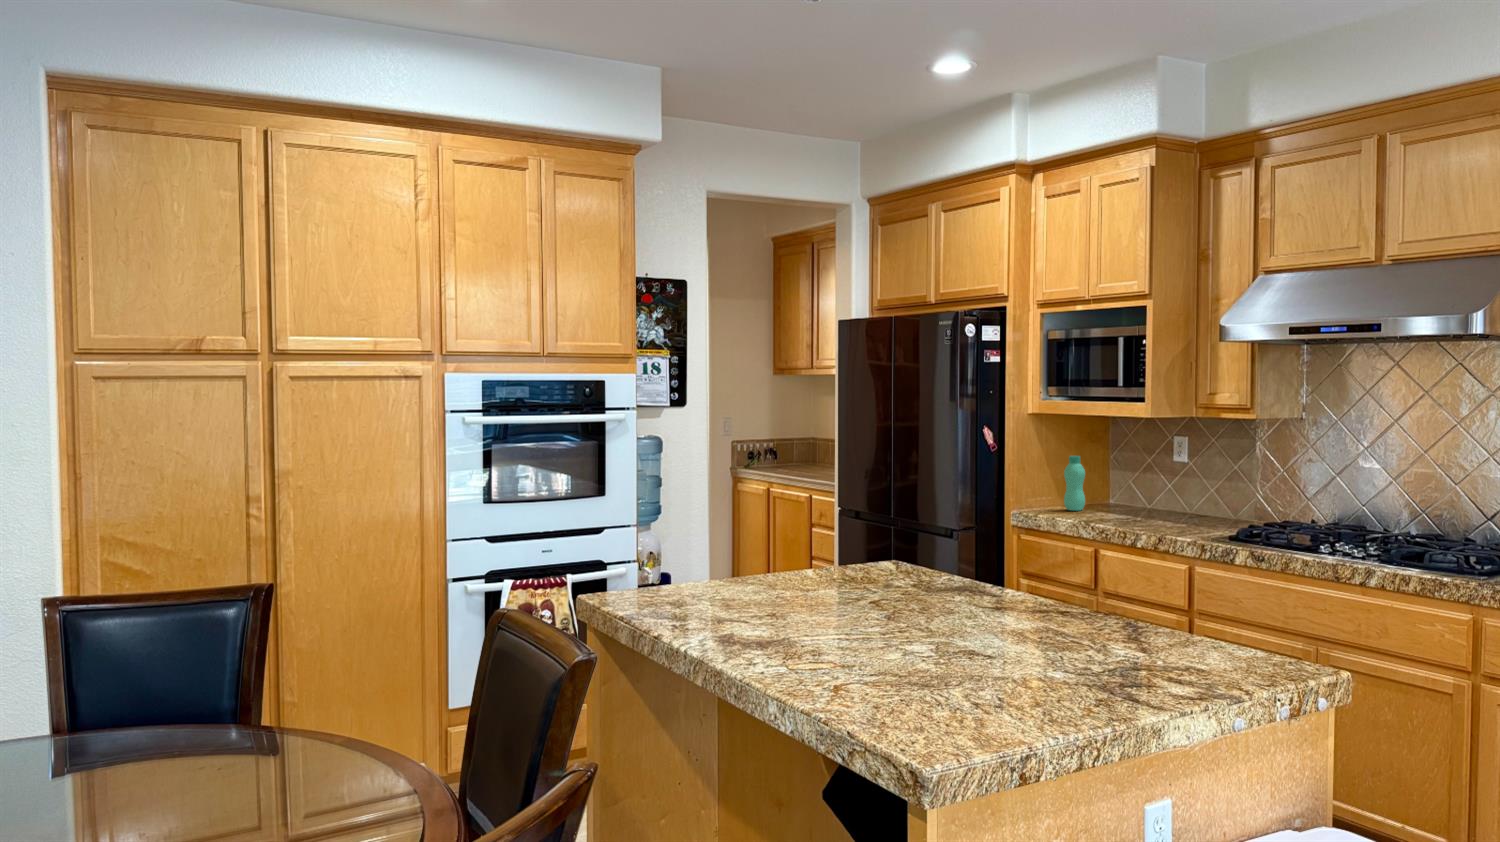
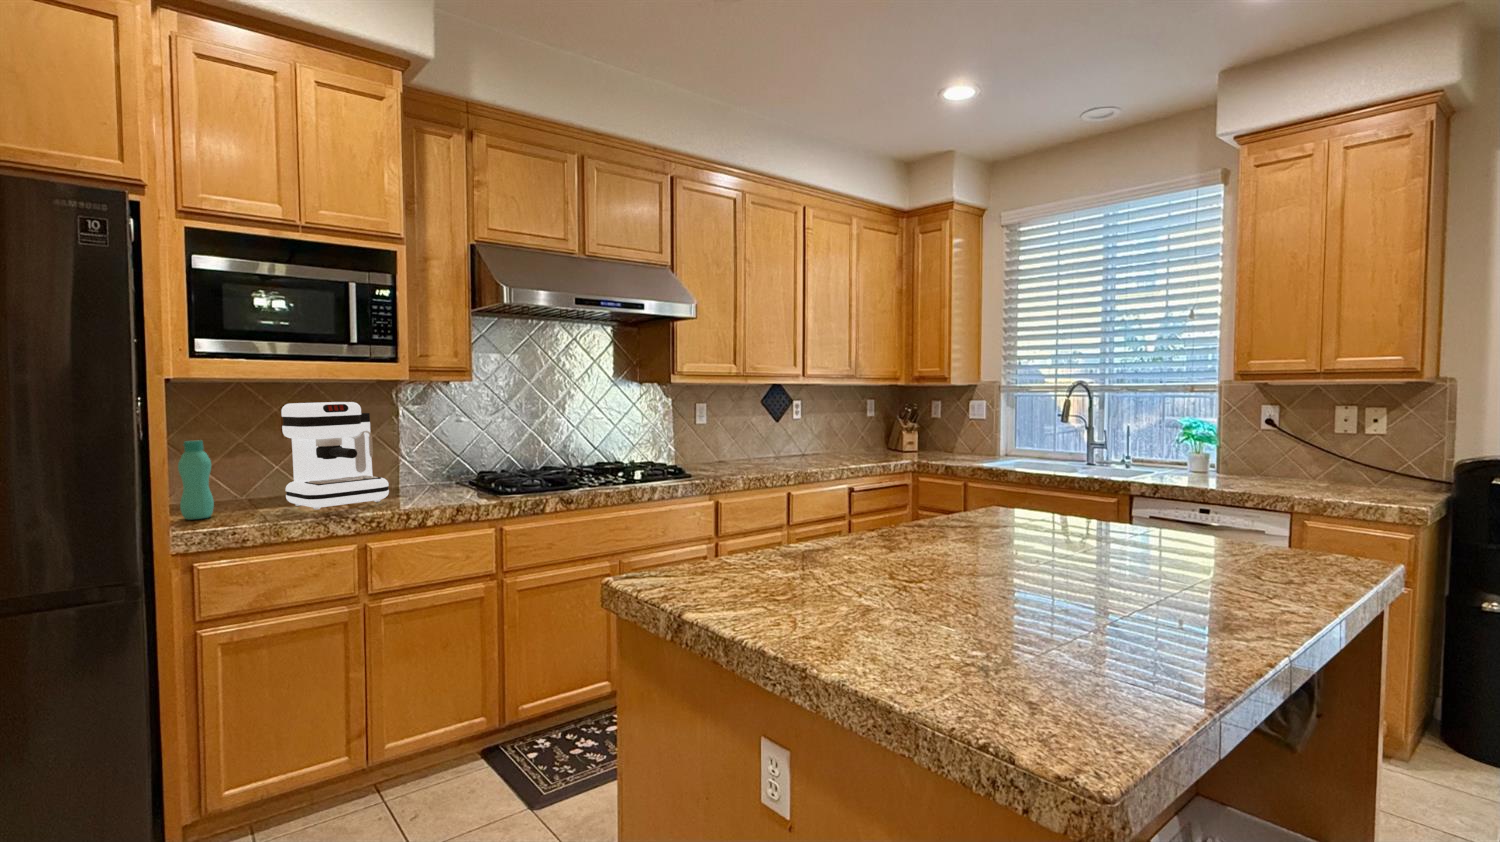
coffee maker: none [1104,434,1190,523] -> present [281,402,389,510]

